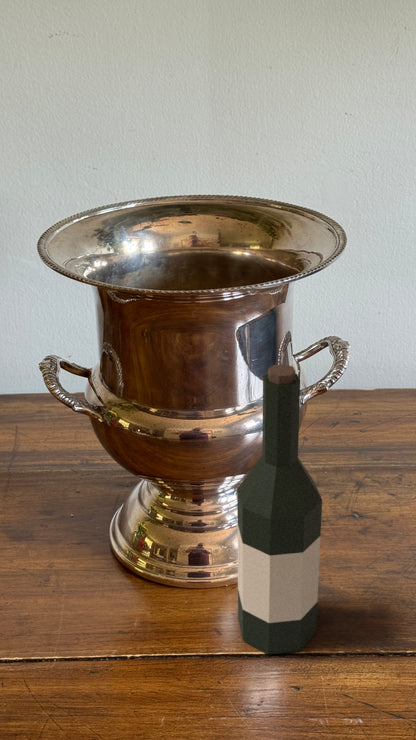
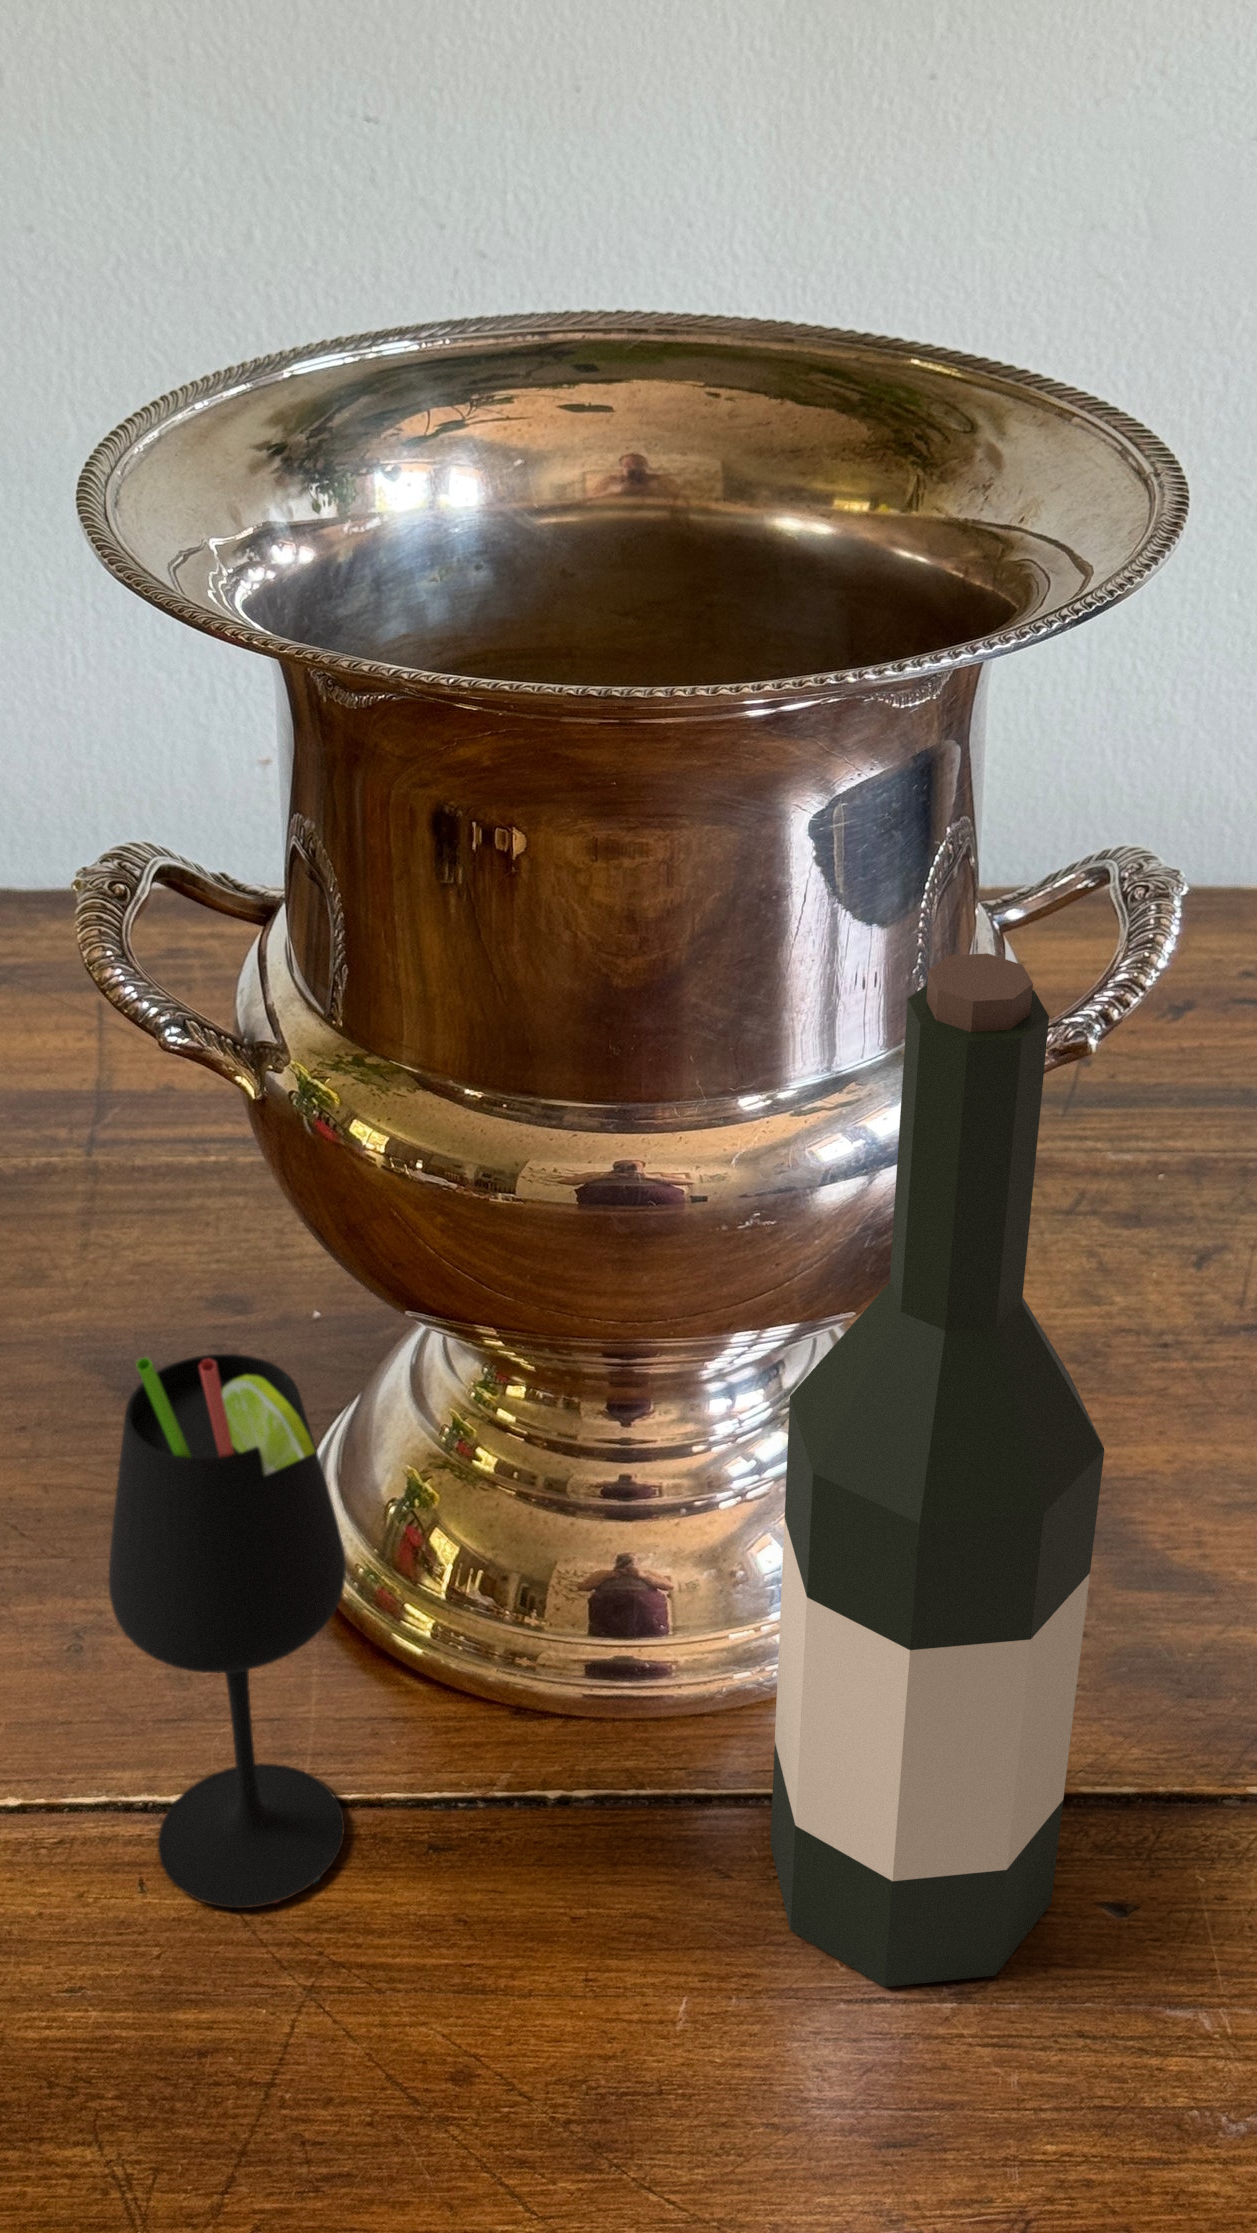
wine glass: none [53,478,120,637] -> present [109,1354,346,1908]

